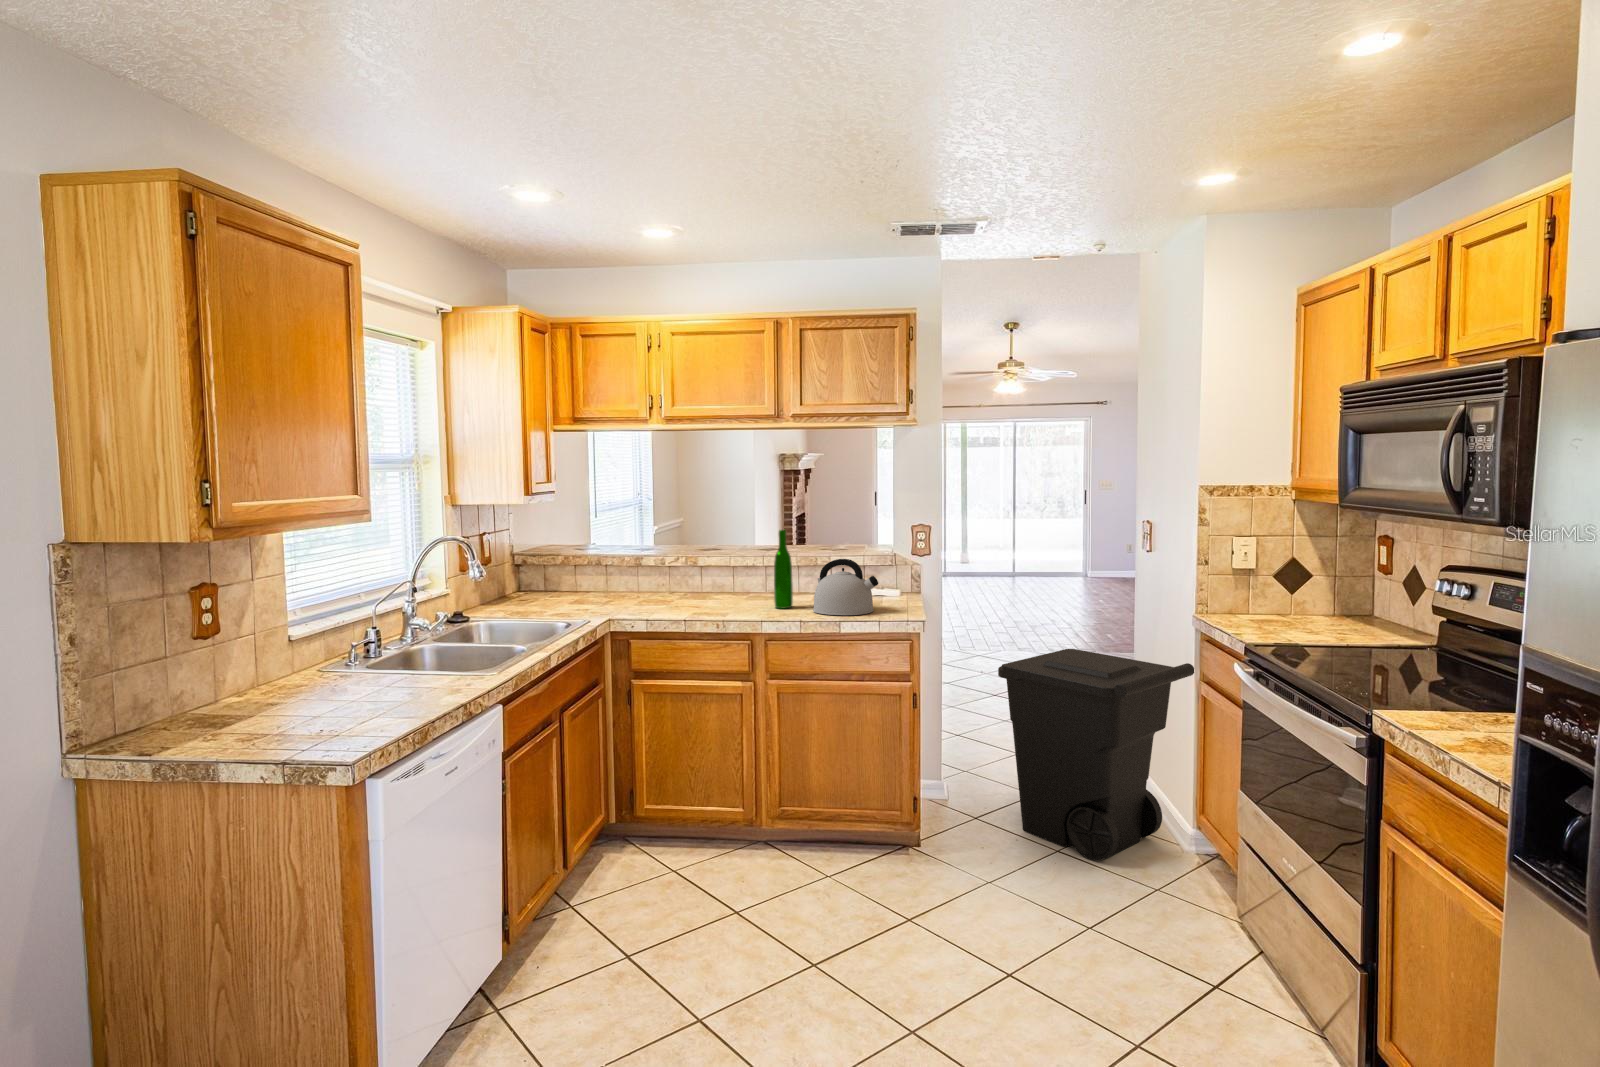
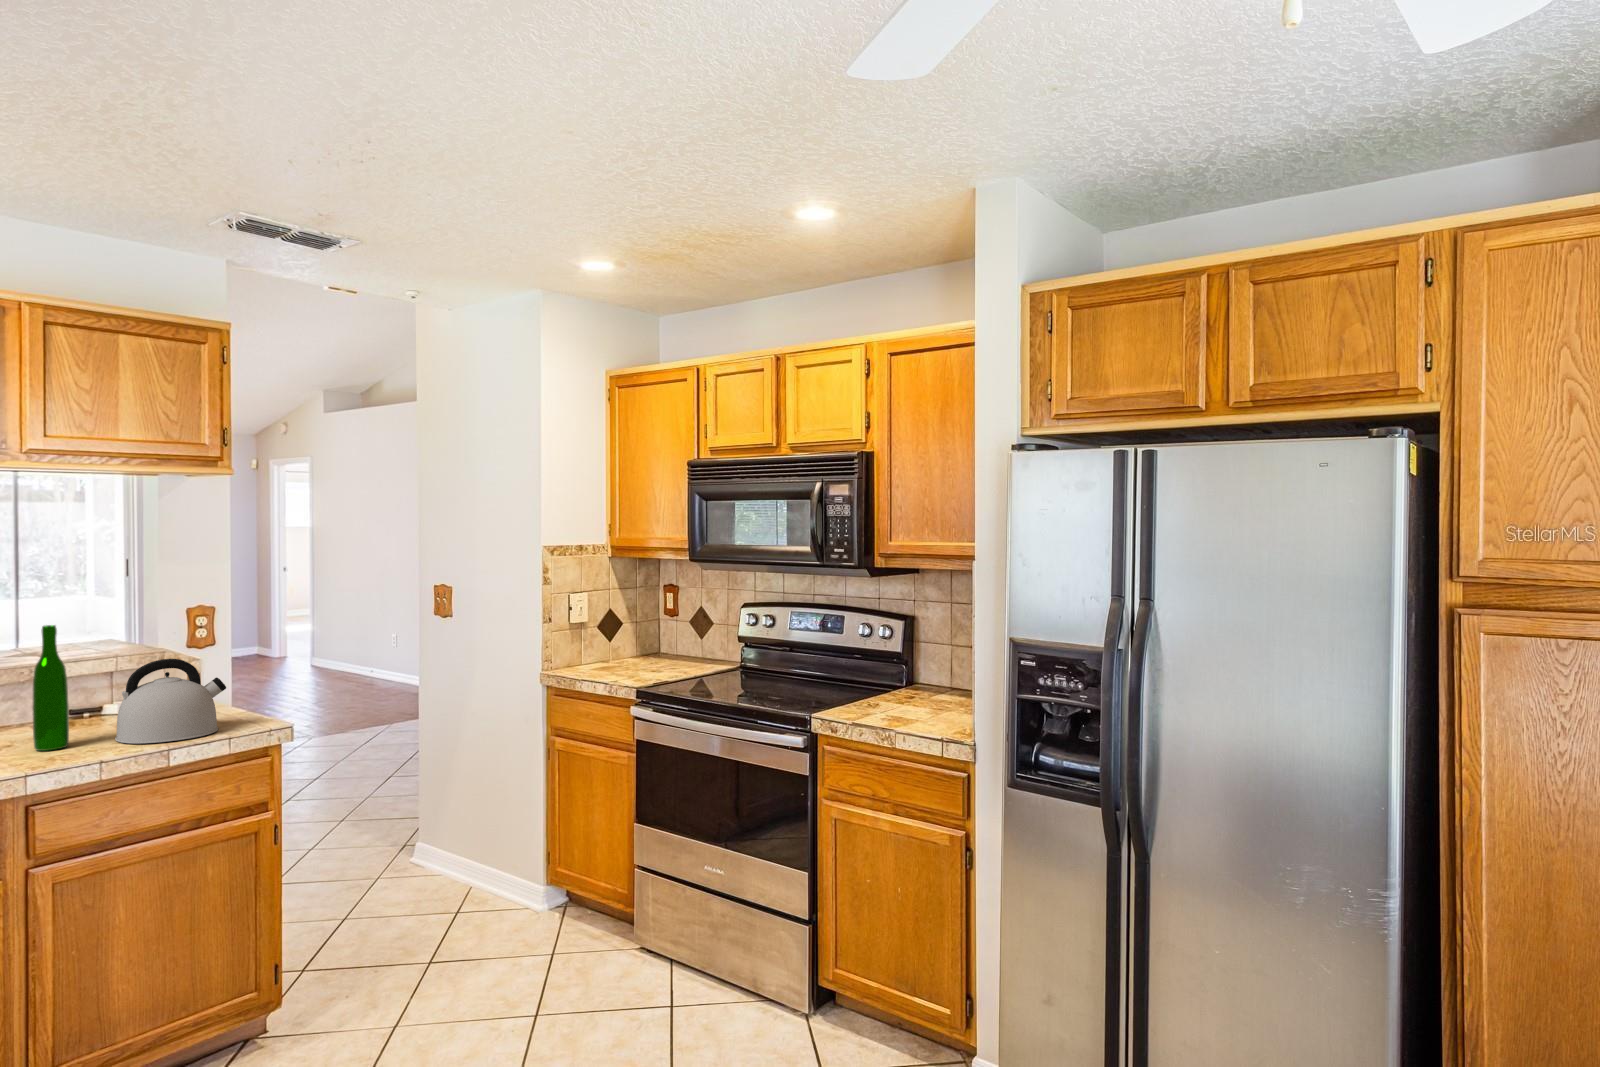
trash can: present [998,649,1194,861] -> none [350,724,545,963]

